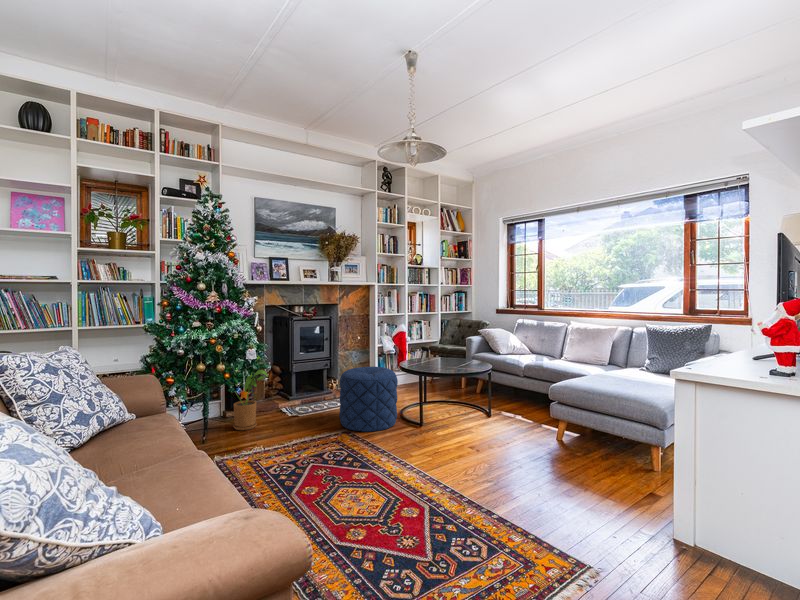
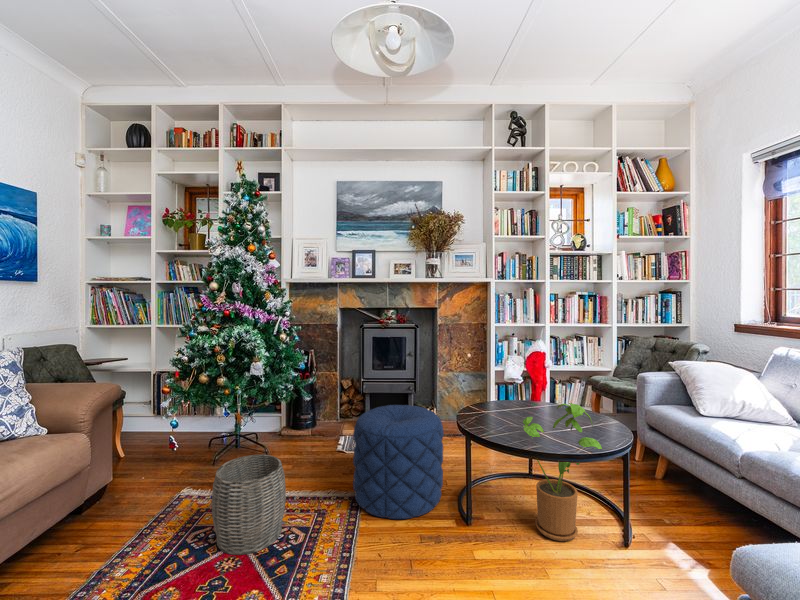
house plant: present [233,356,268,430] -> present [523,403,602,541]
woven basket: none [287,404,334,462] -> present [212,455,286,555]

